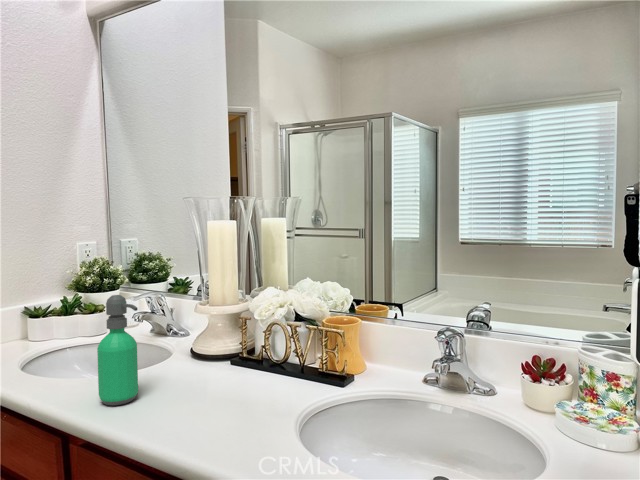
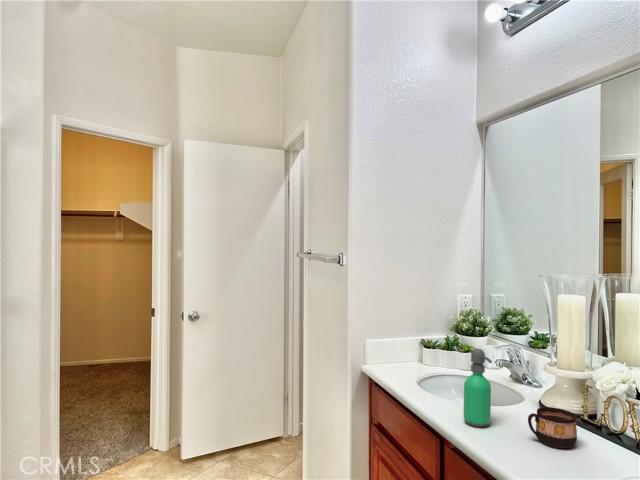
cup: none [189,351,245,399] -> present [528,407,577,448]

